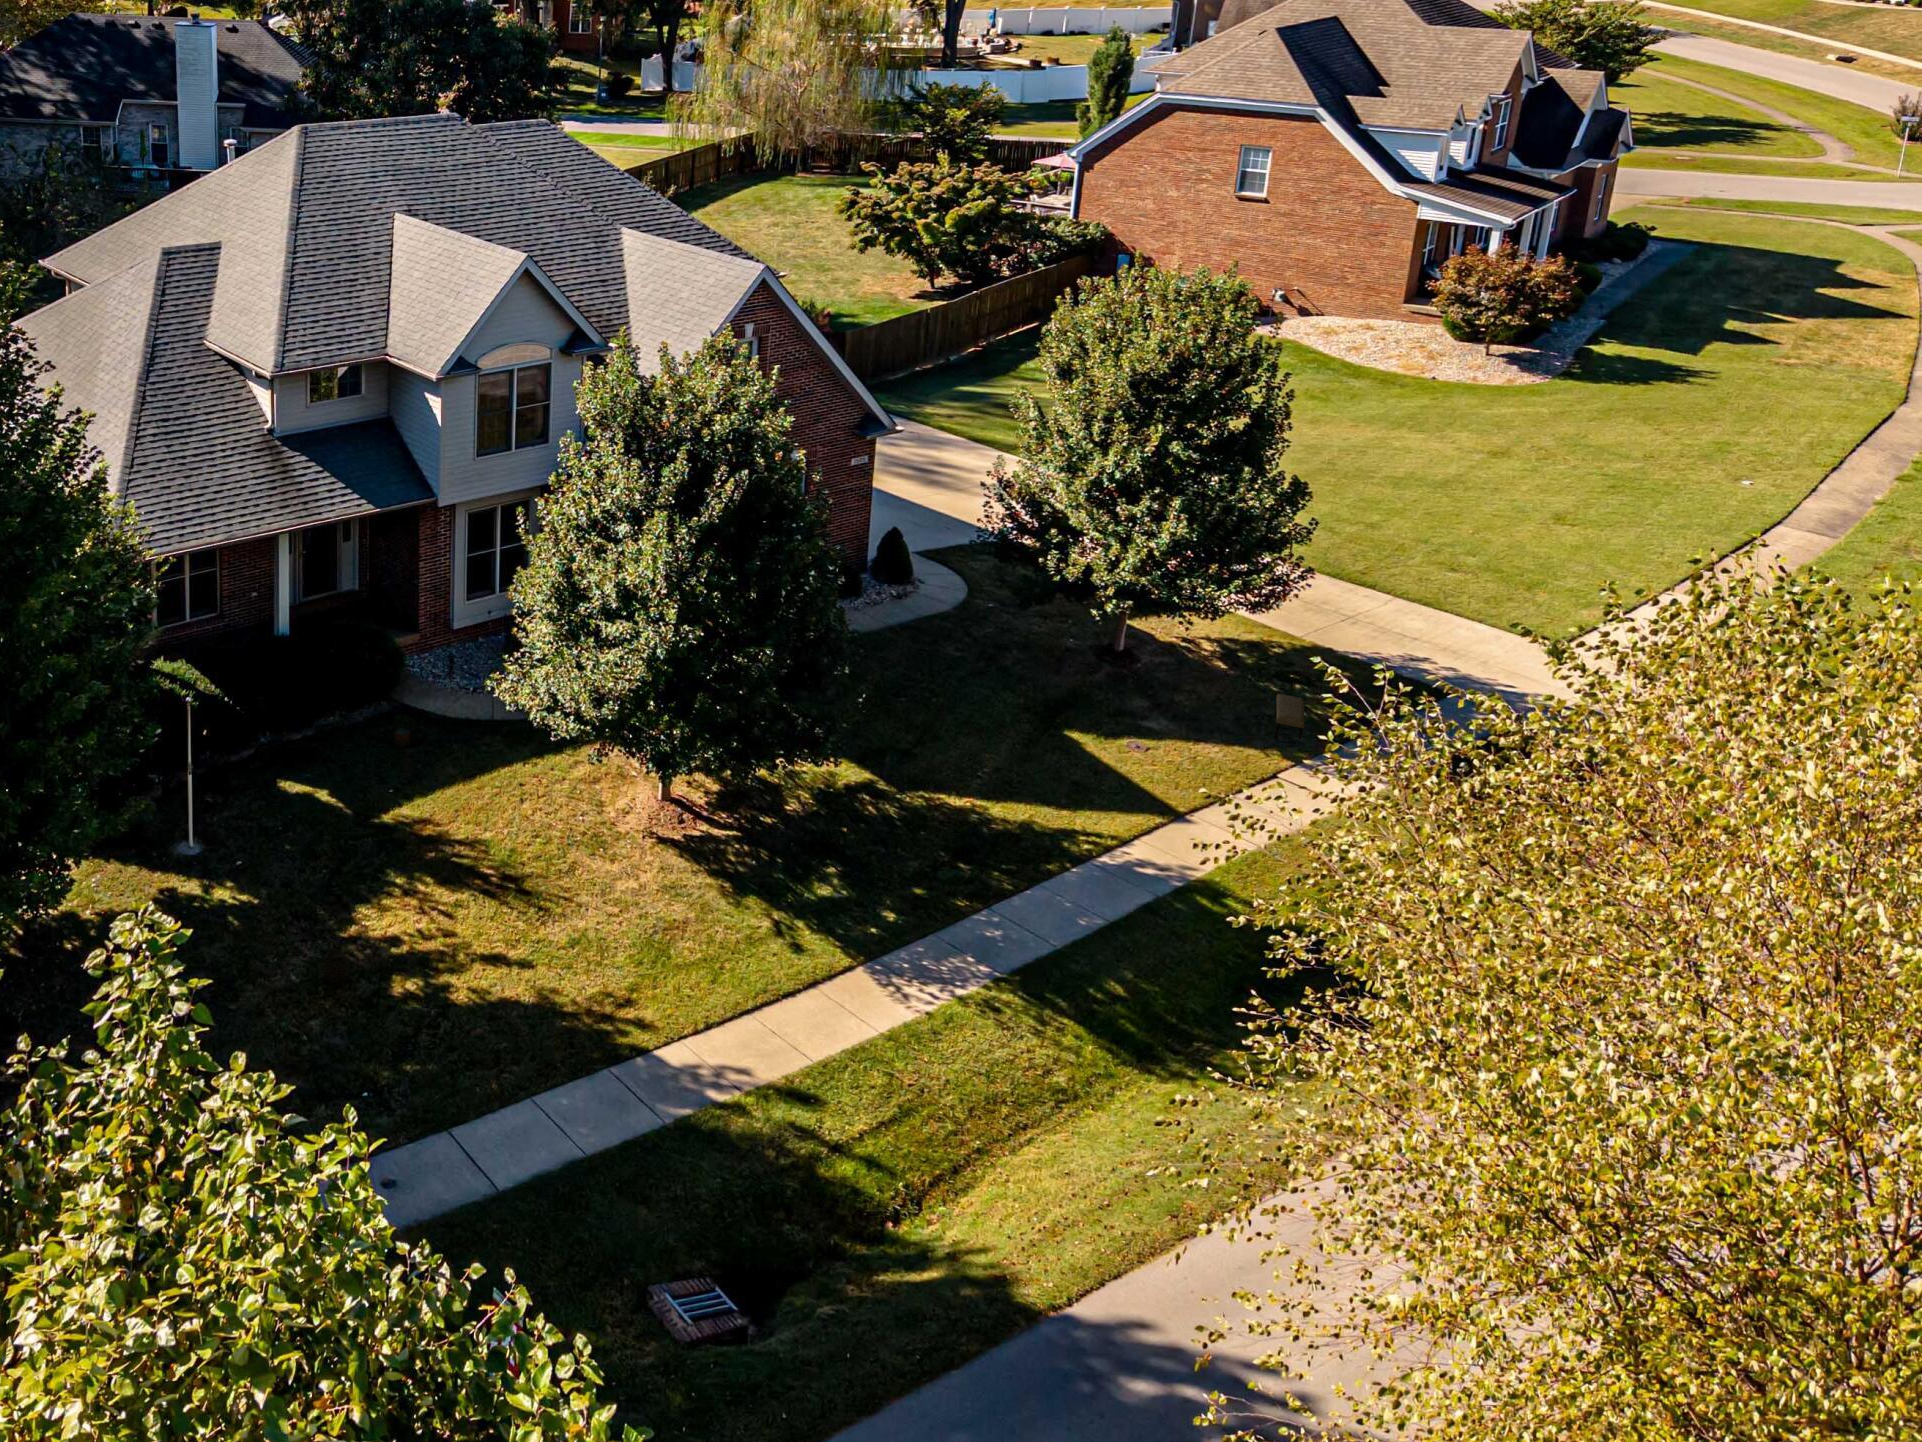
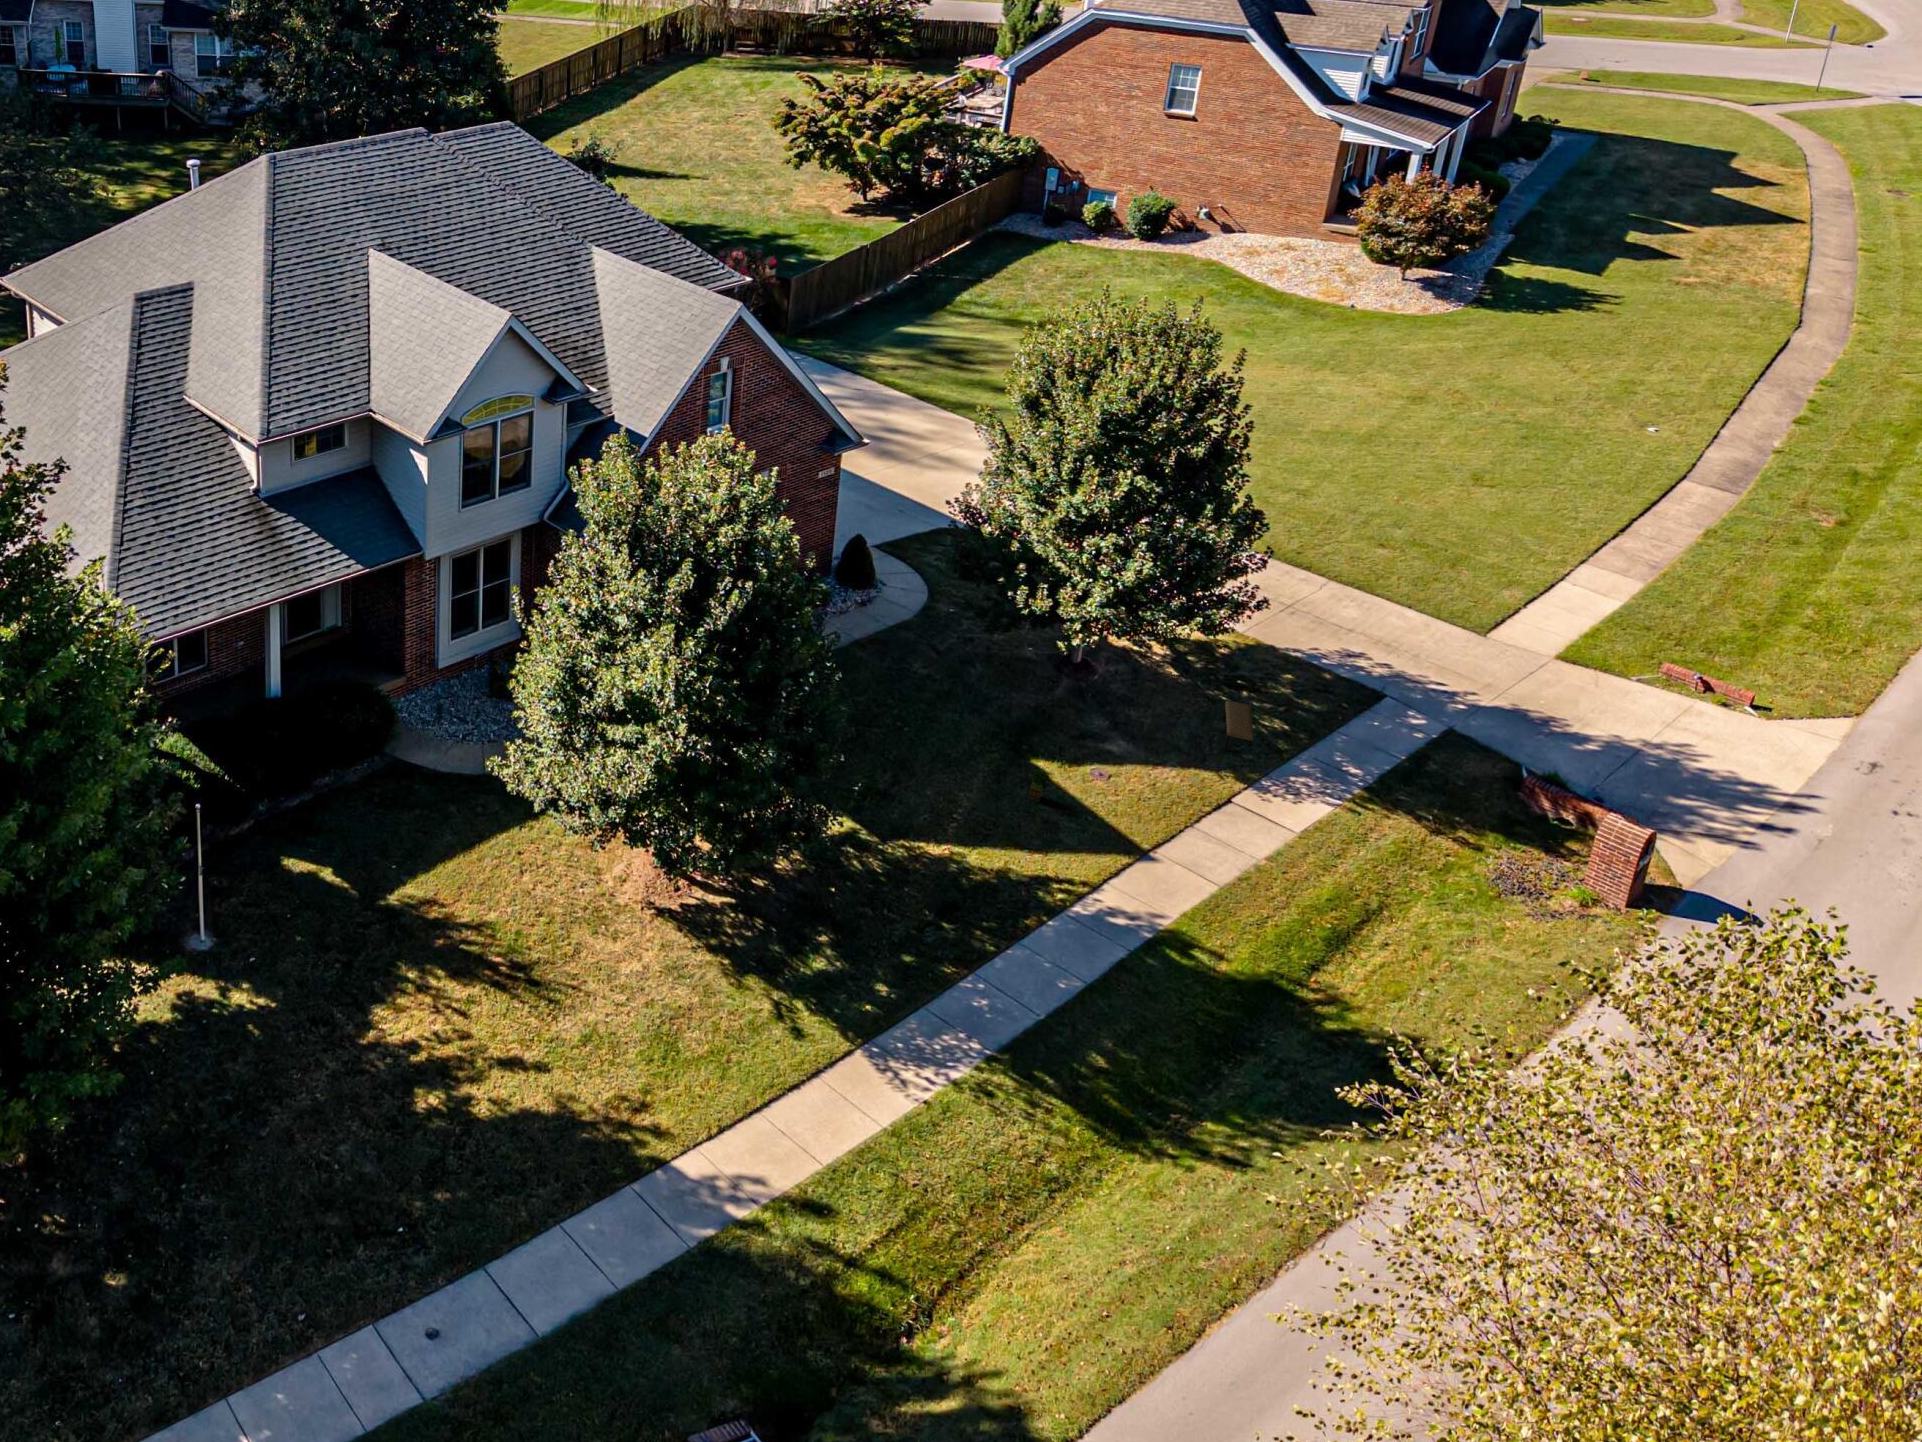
potted tree: present [395,715,414,747] -> present [1028,771,1049,802]
woven basket: present [322,950,349,983] -> none [349,1073,375,1106]

